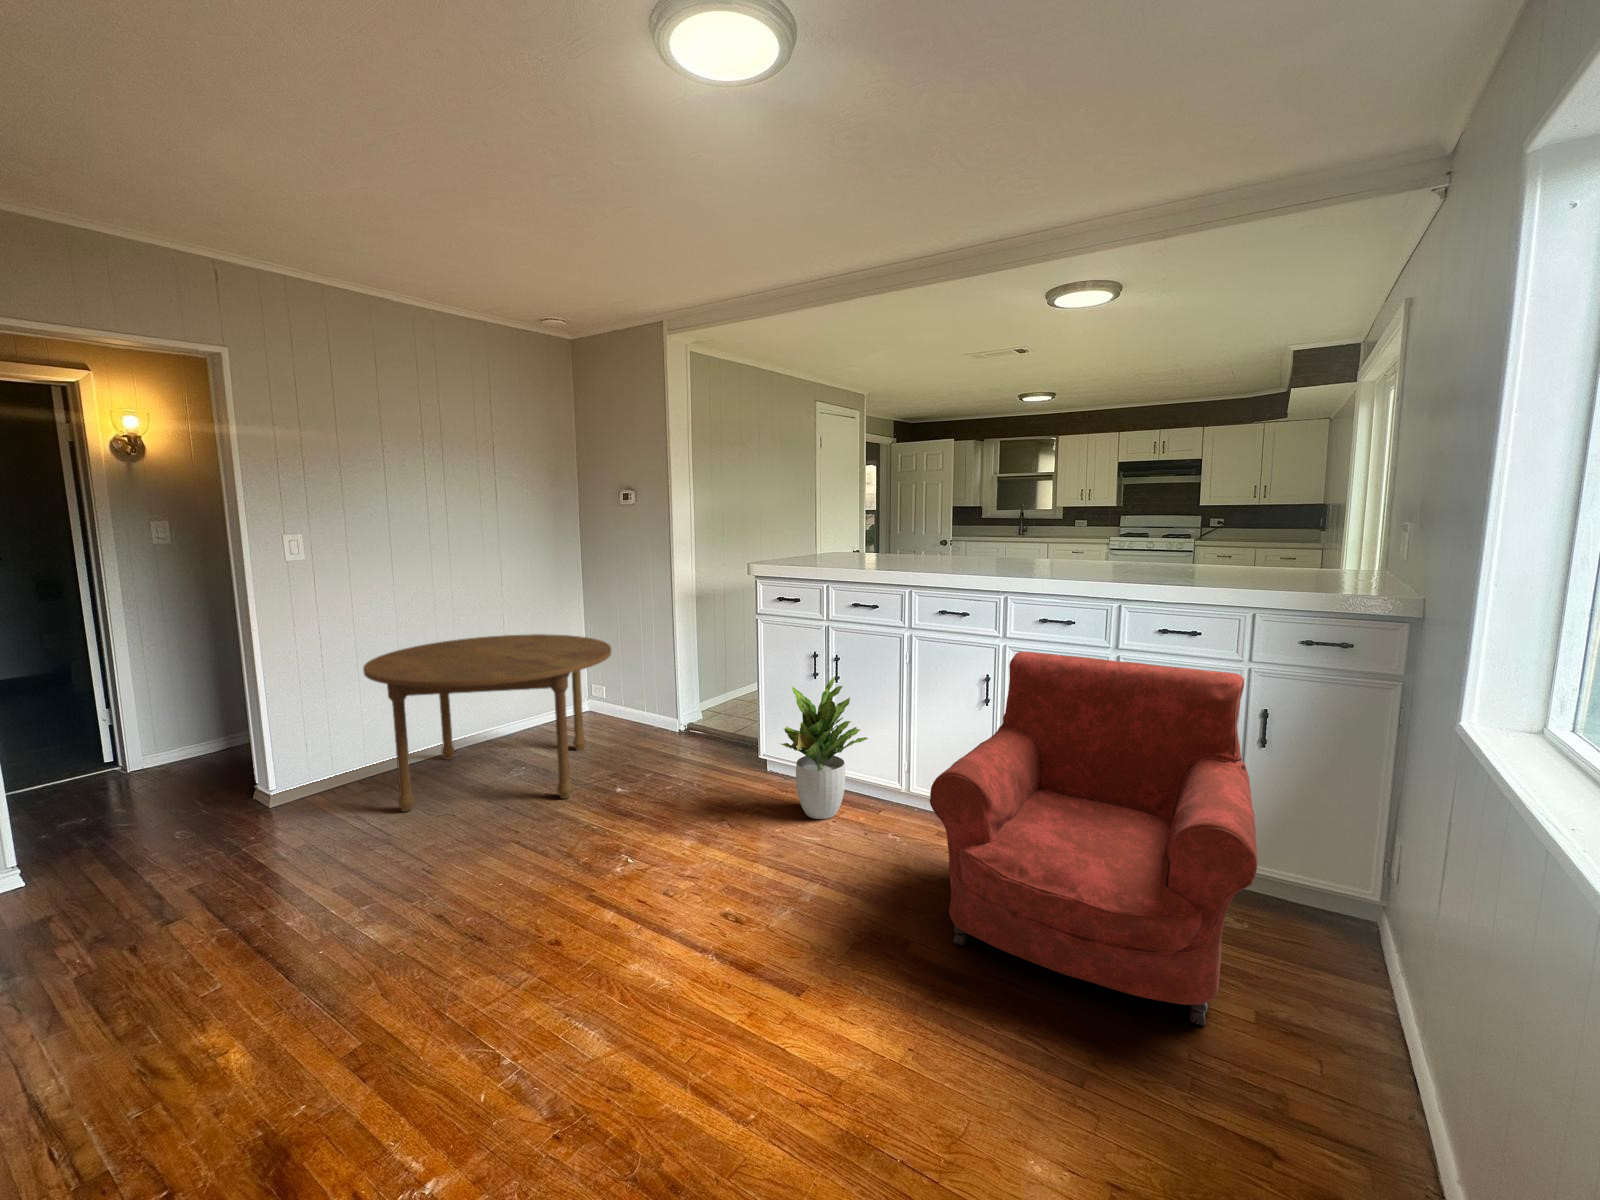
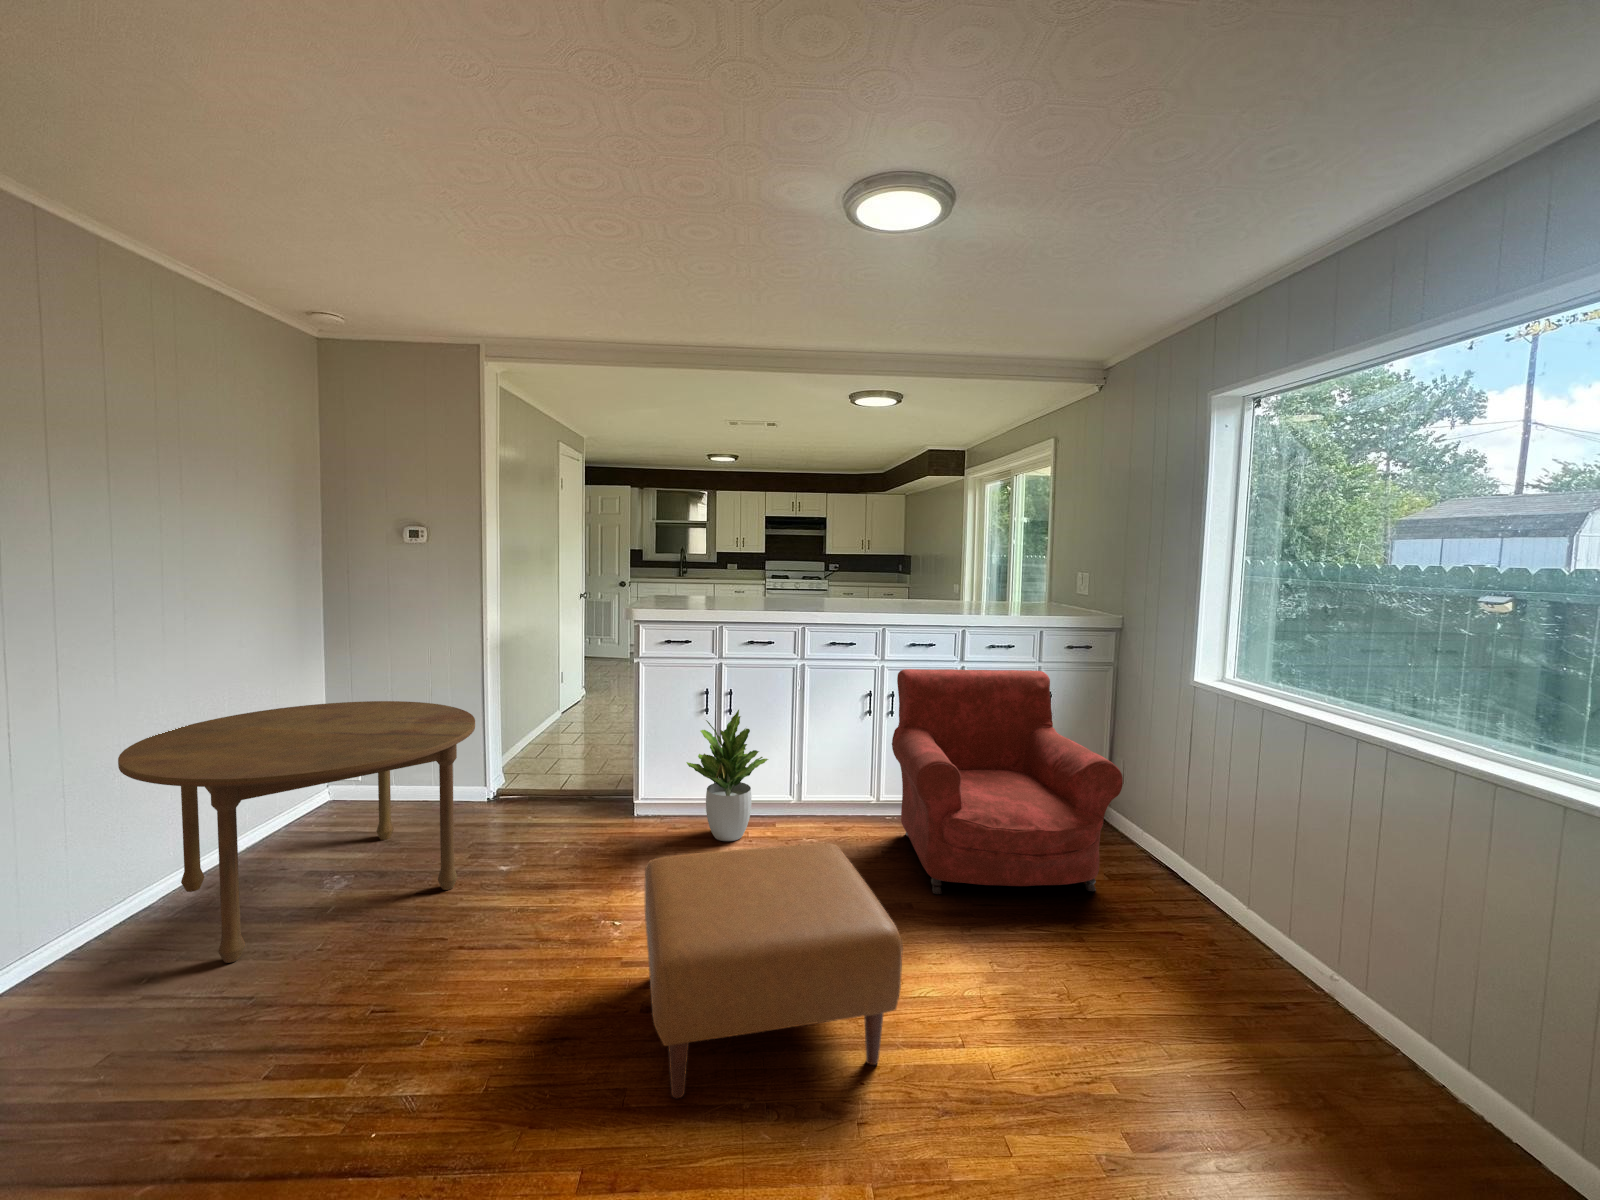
ottoman: none [438,806,766,1087] -> present [645,843,903,1098]

